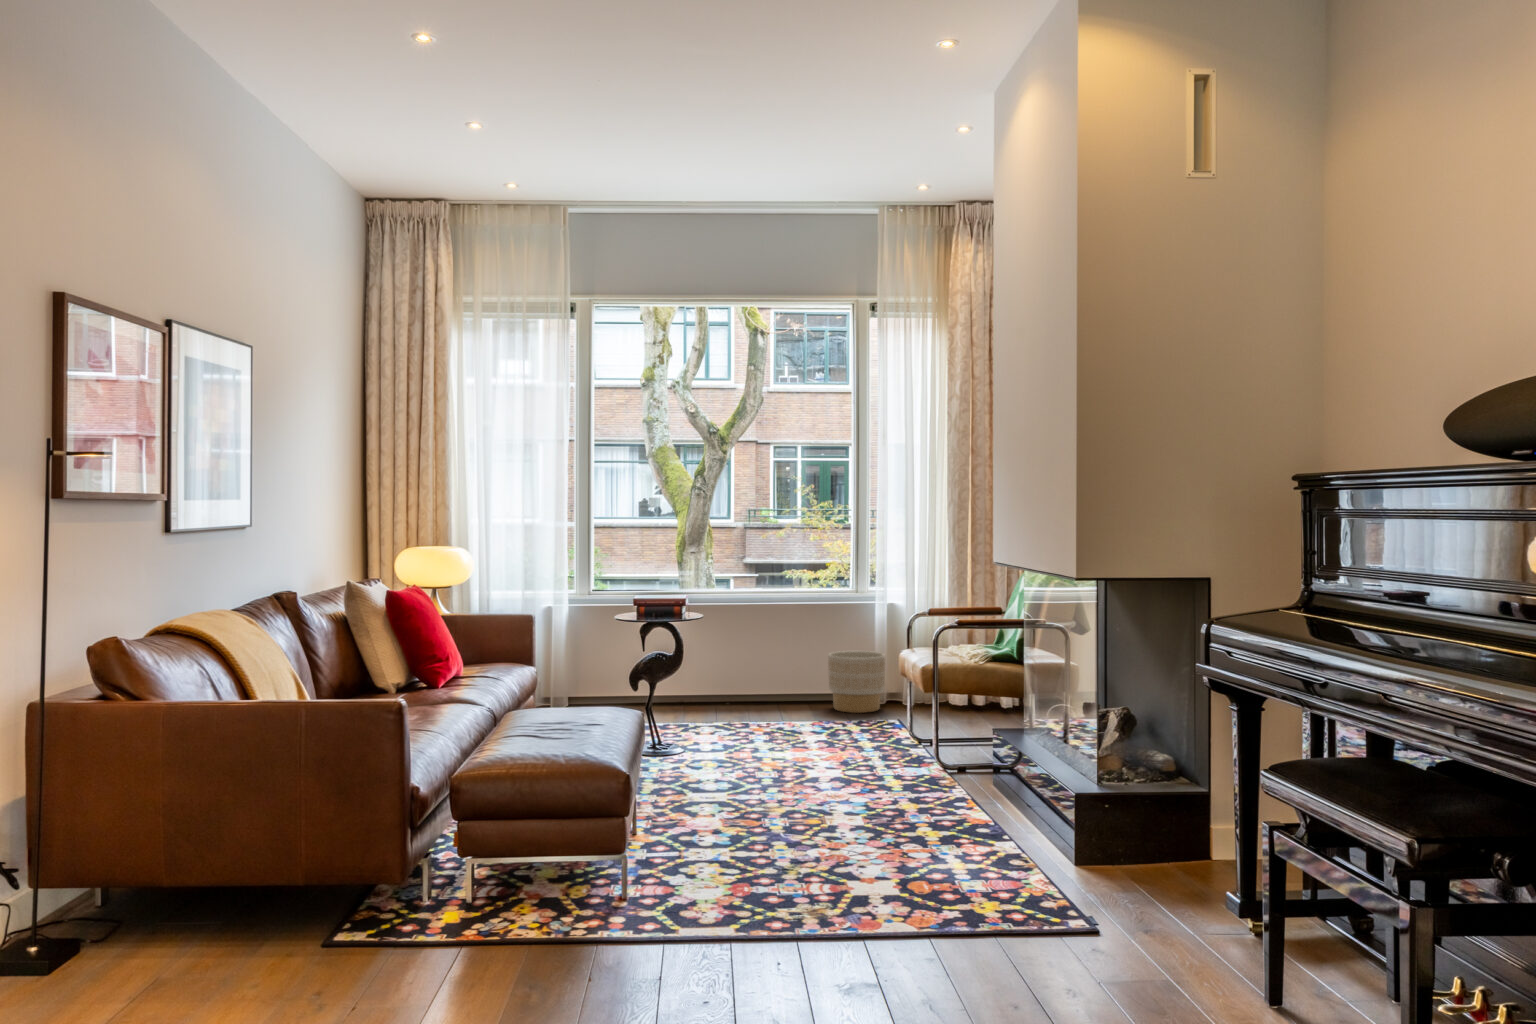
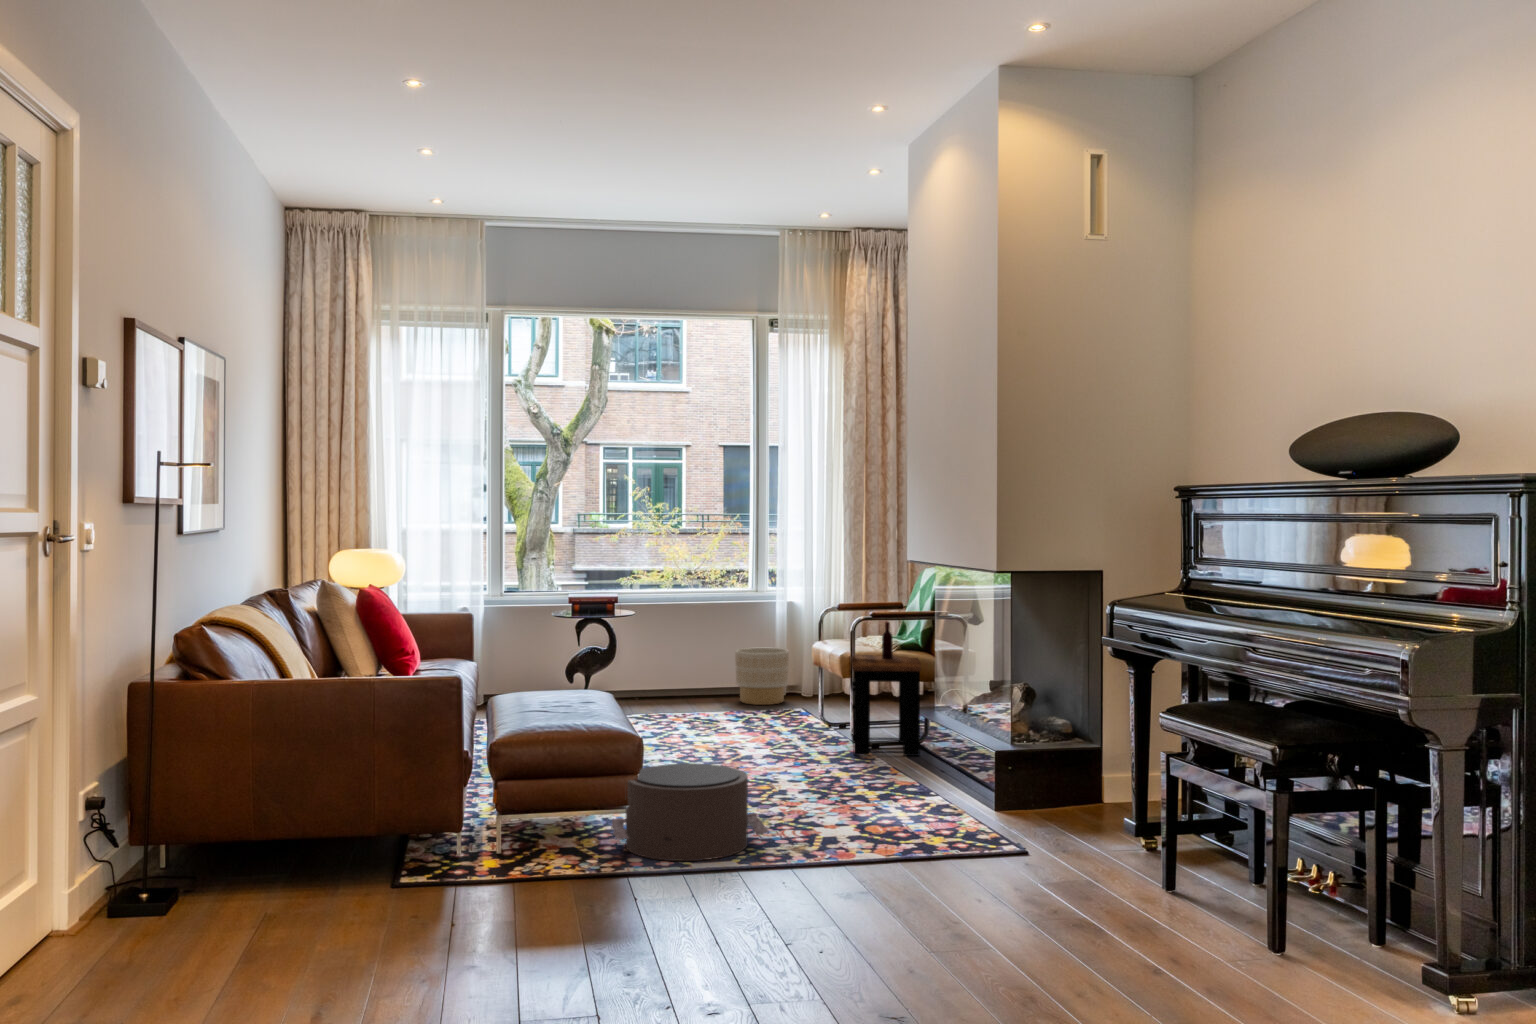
side table: none [930,630,1008,784] -> present [851,622,921,756]
pouf: none [593,800,780,925] -> present [612,763,769,861]

